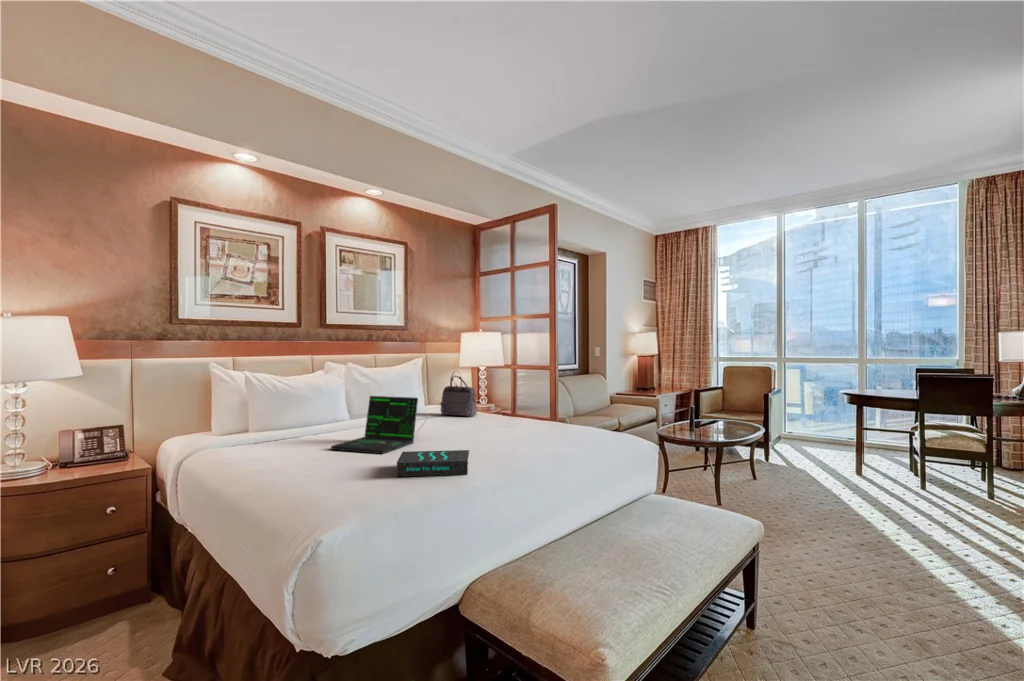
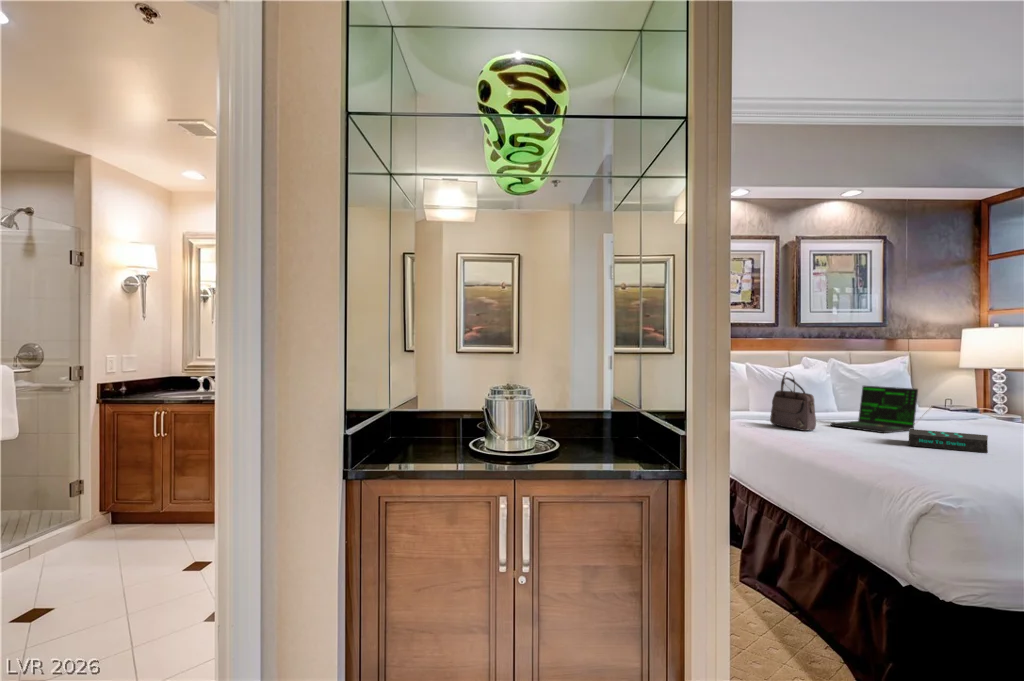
handbag: present [441,374,477,417] -> present [770,373,816,431]

